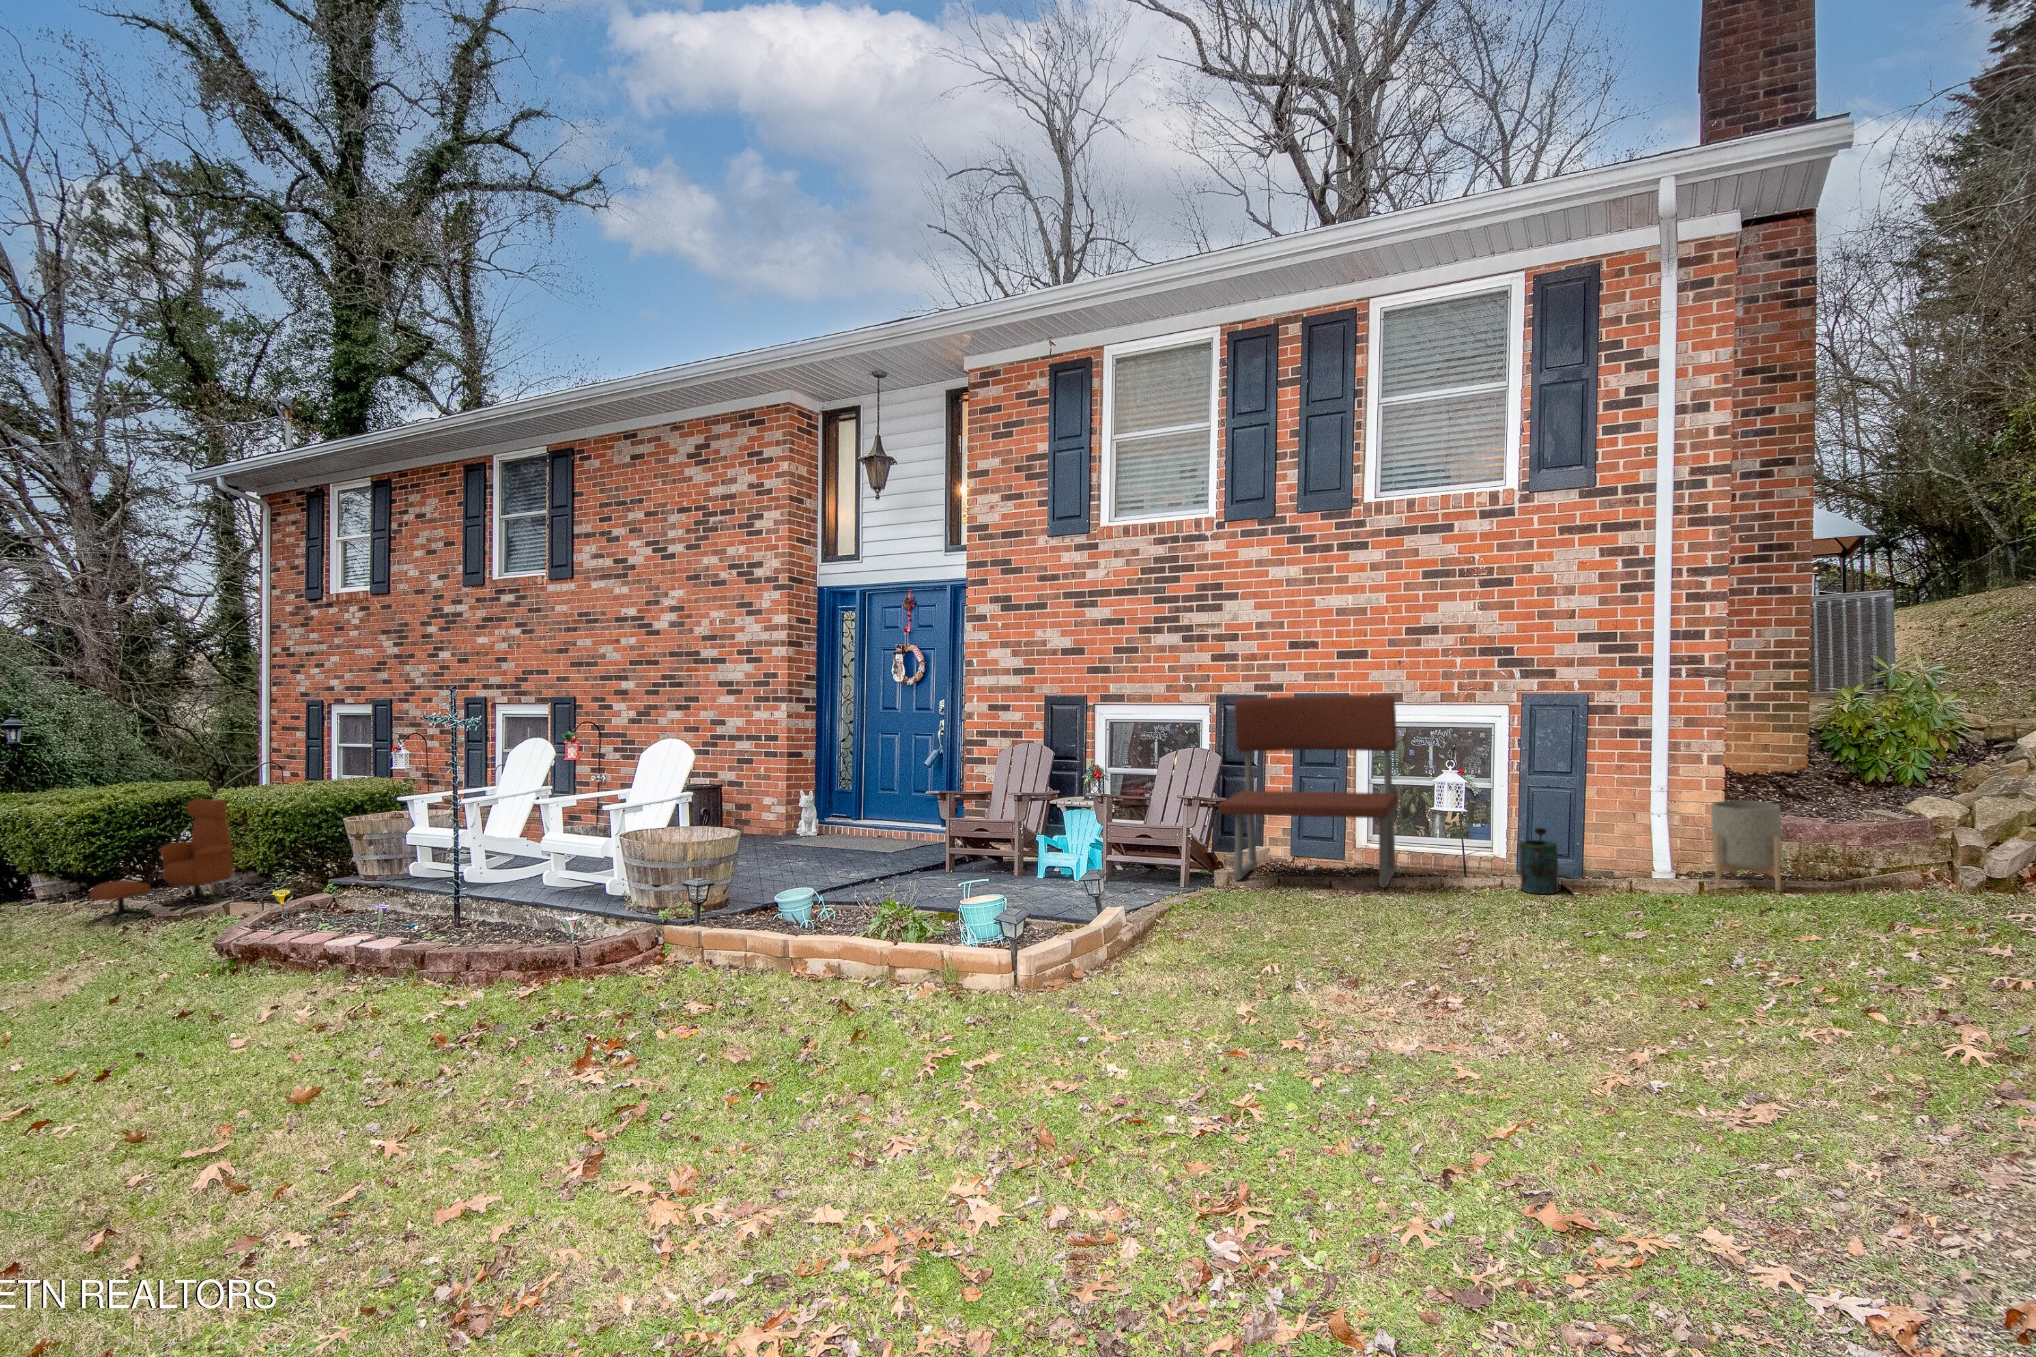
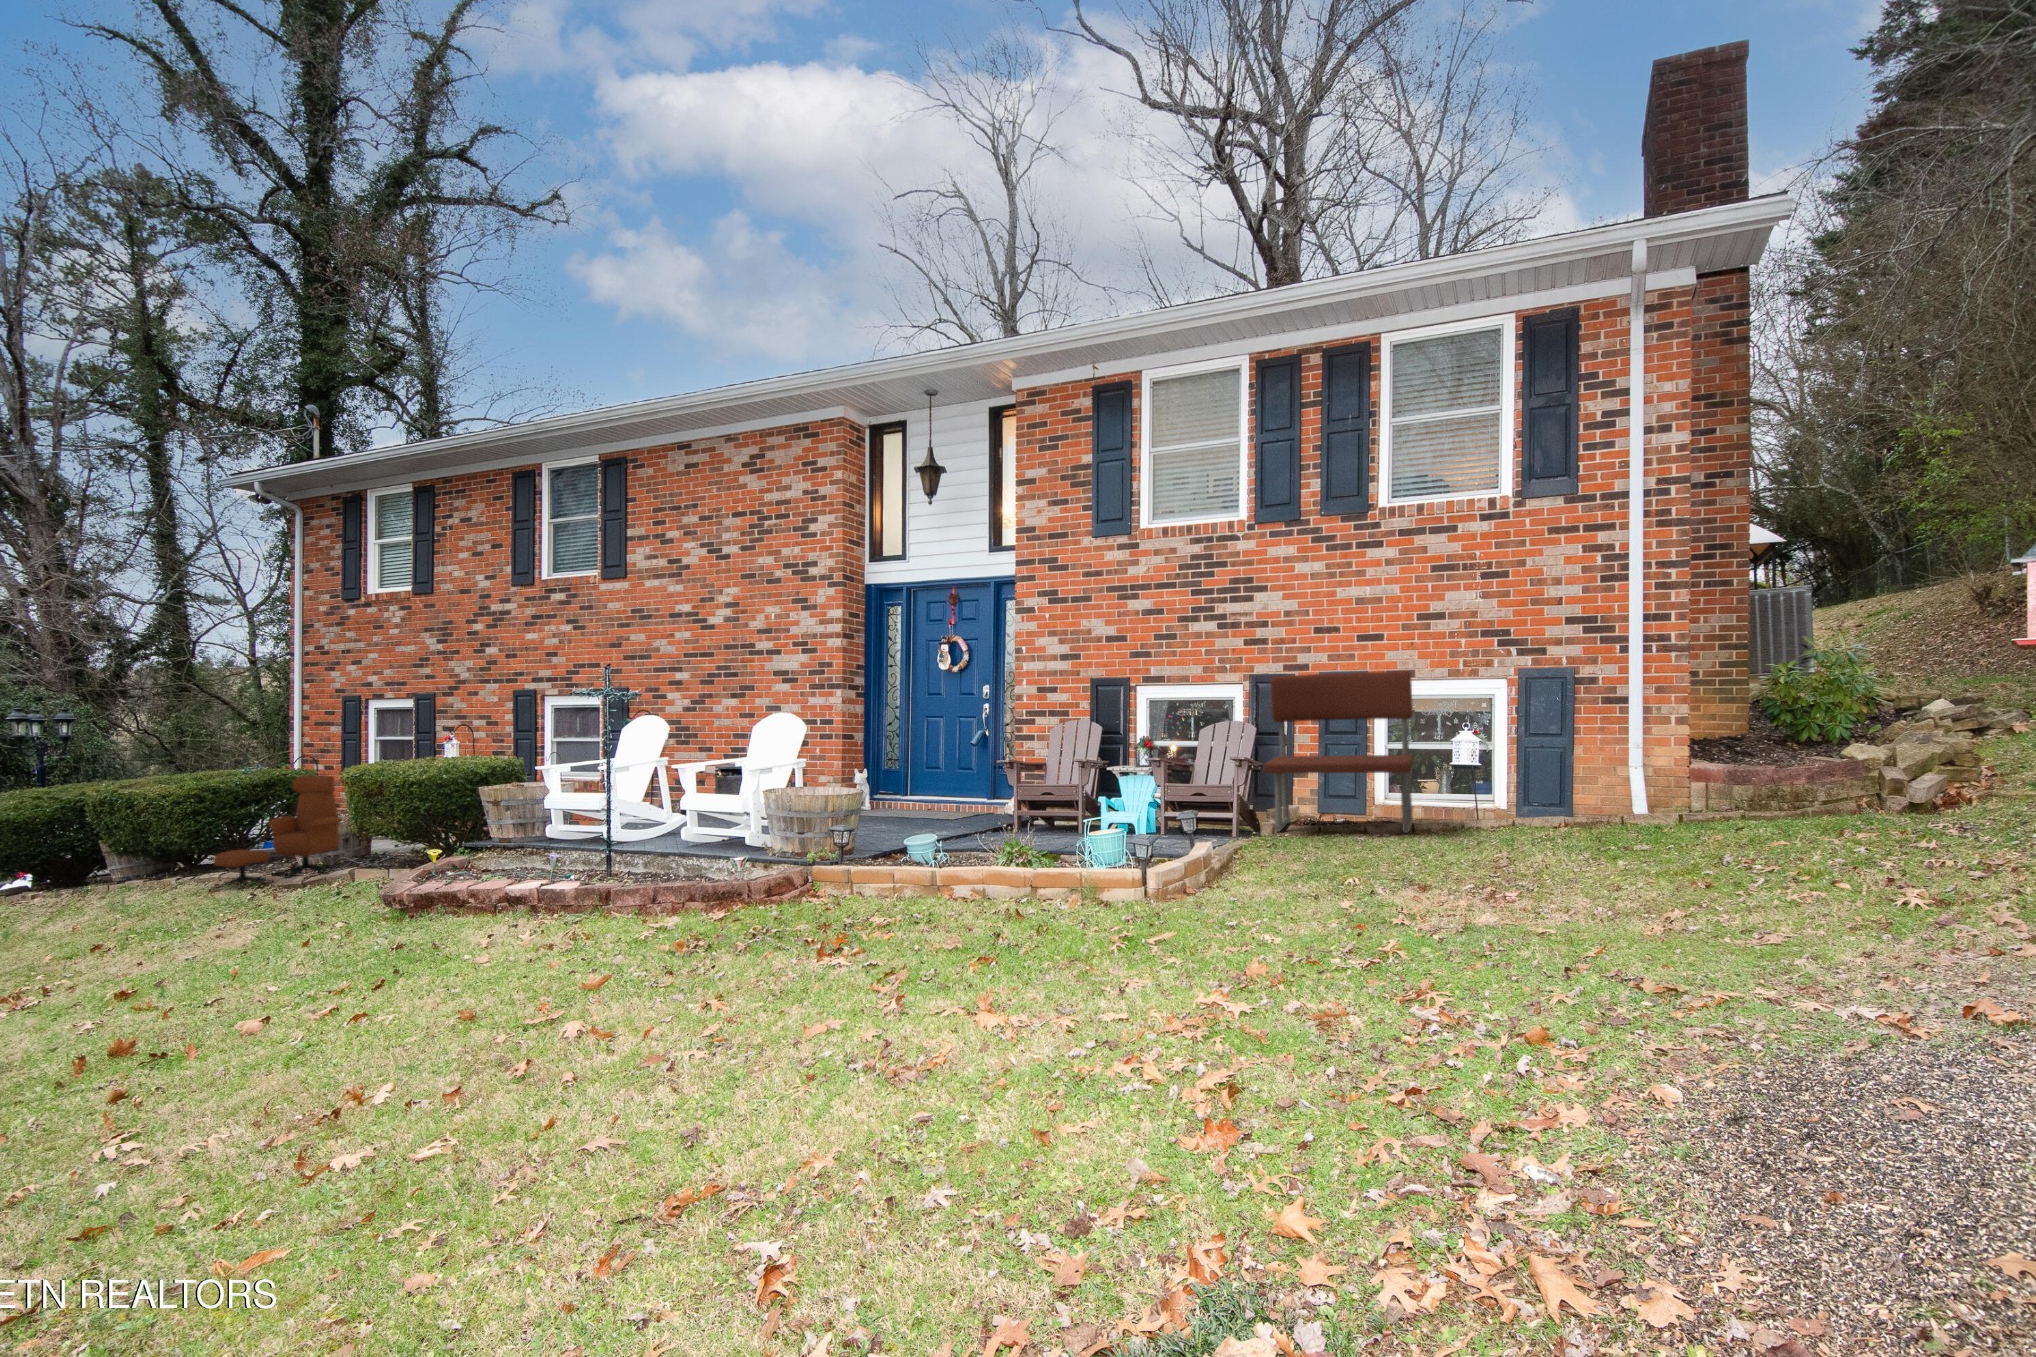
planter: present [1711,801,1782,891] -> none [1678,754,1736,826]
watering can: present [1519,828,1559,894] -> none [1520,781,1555,834]

